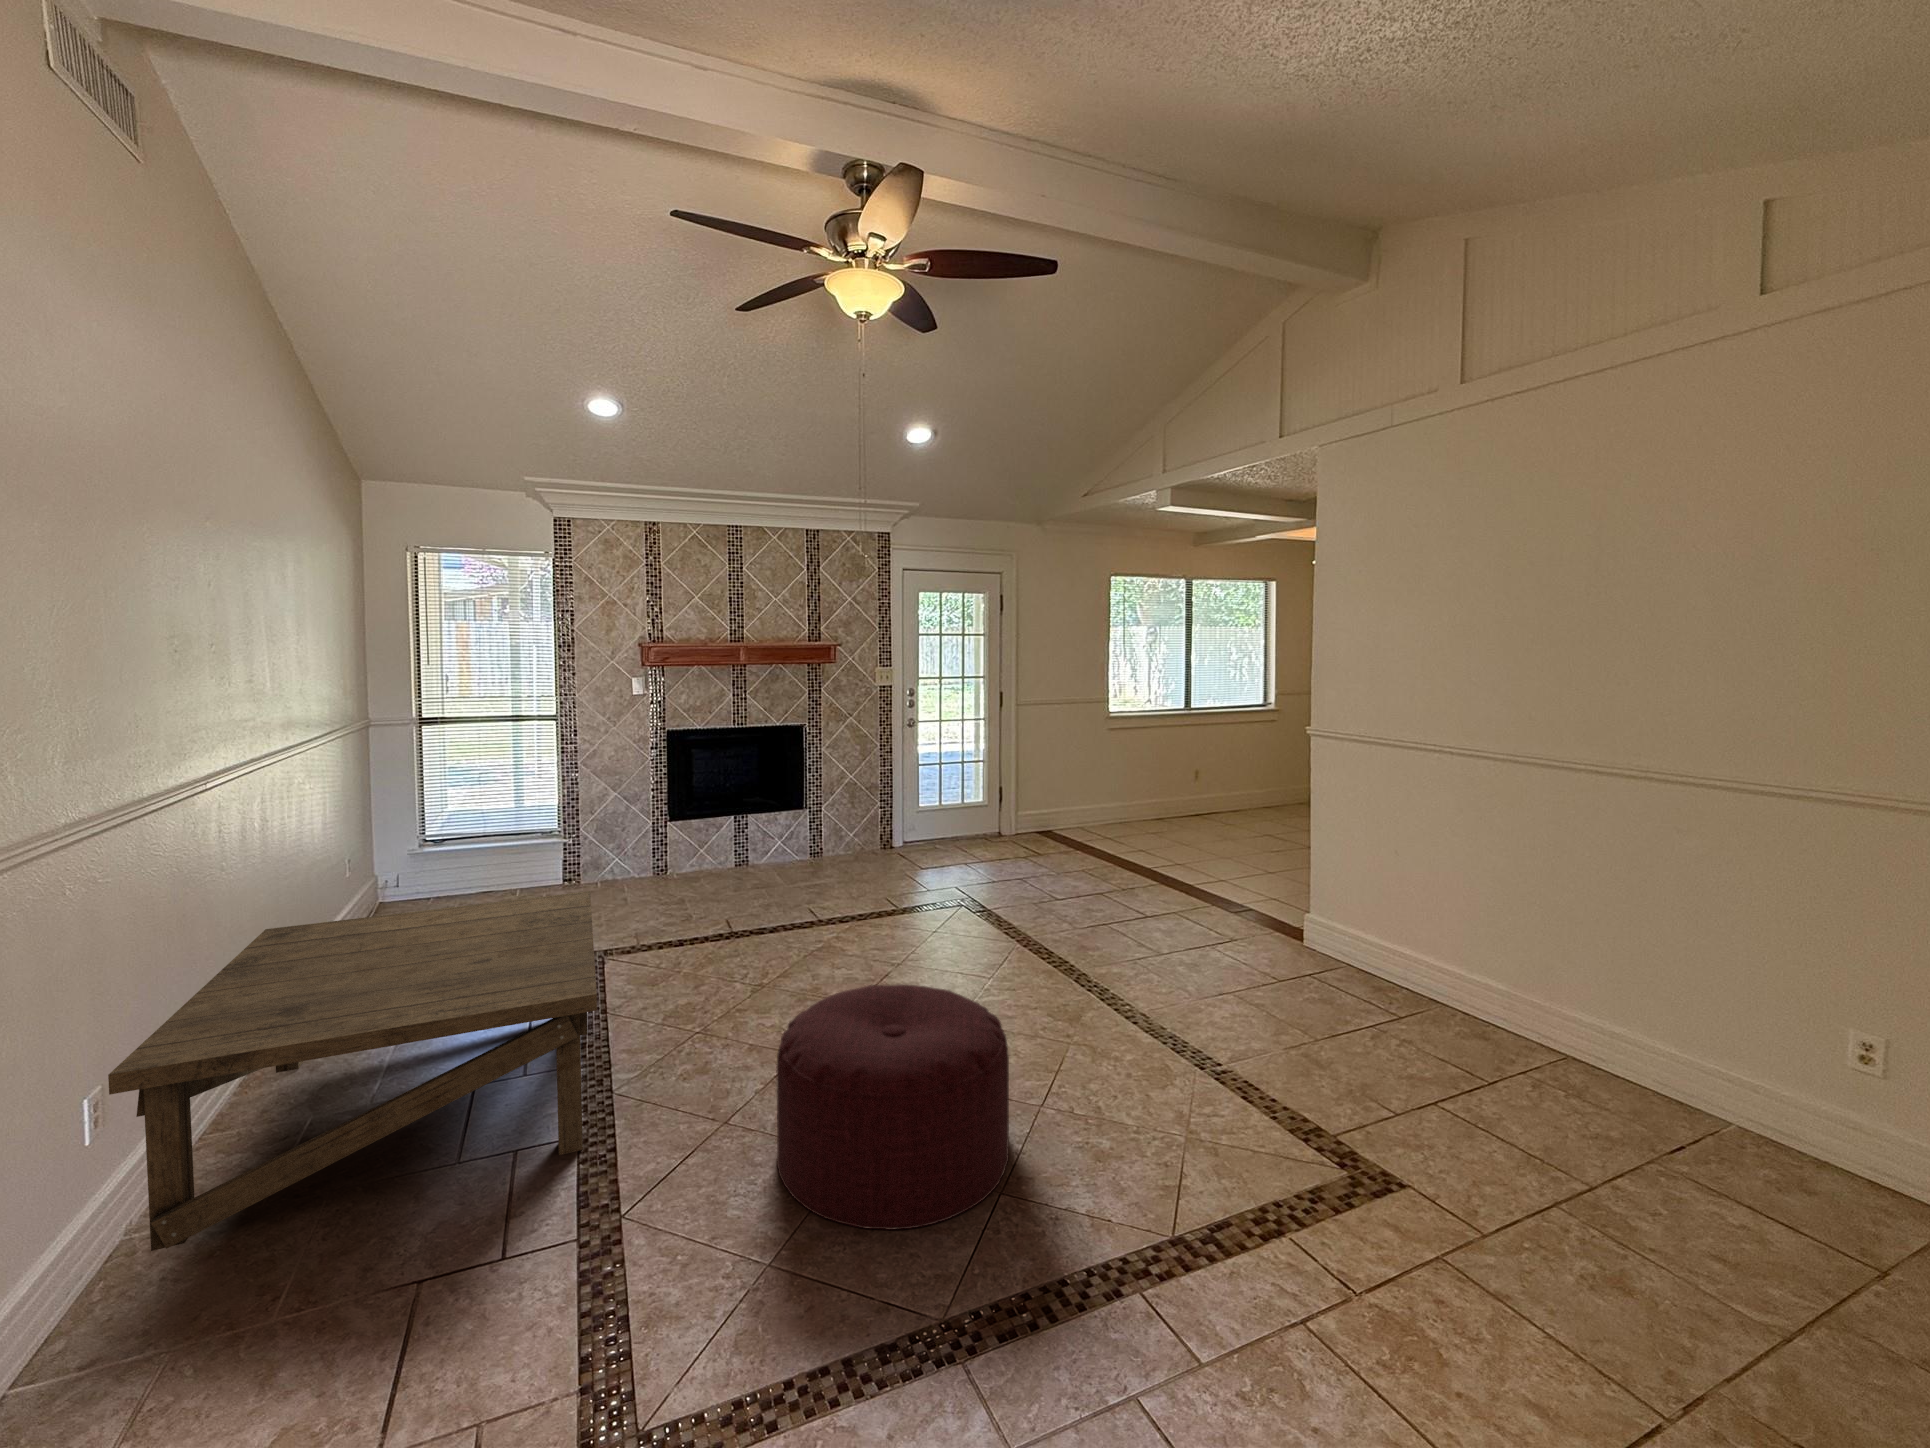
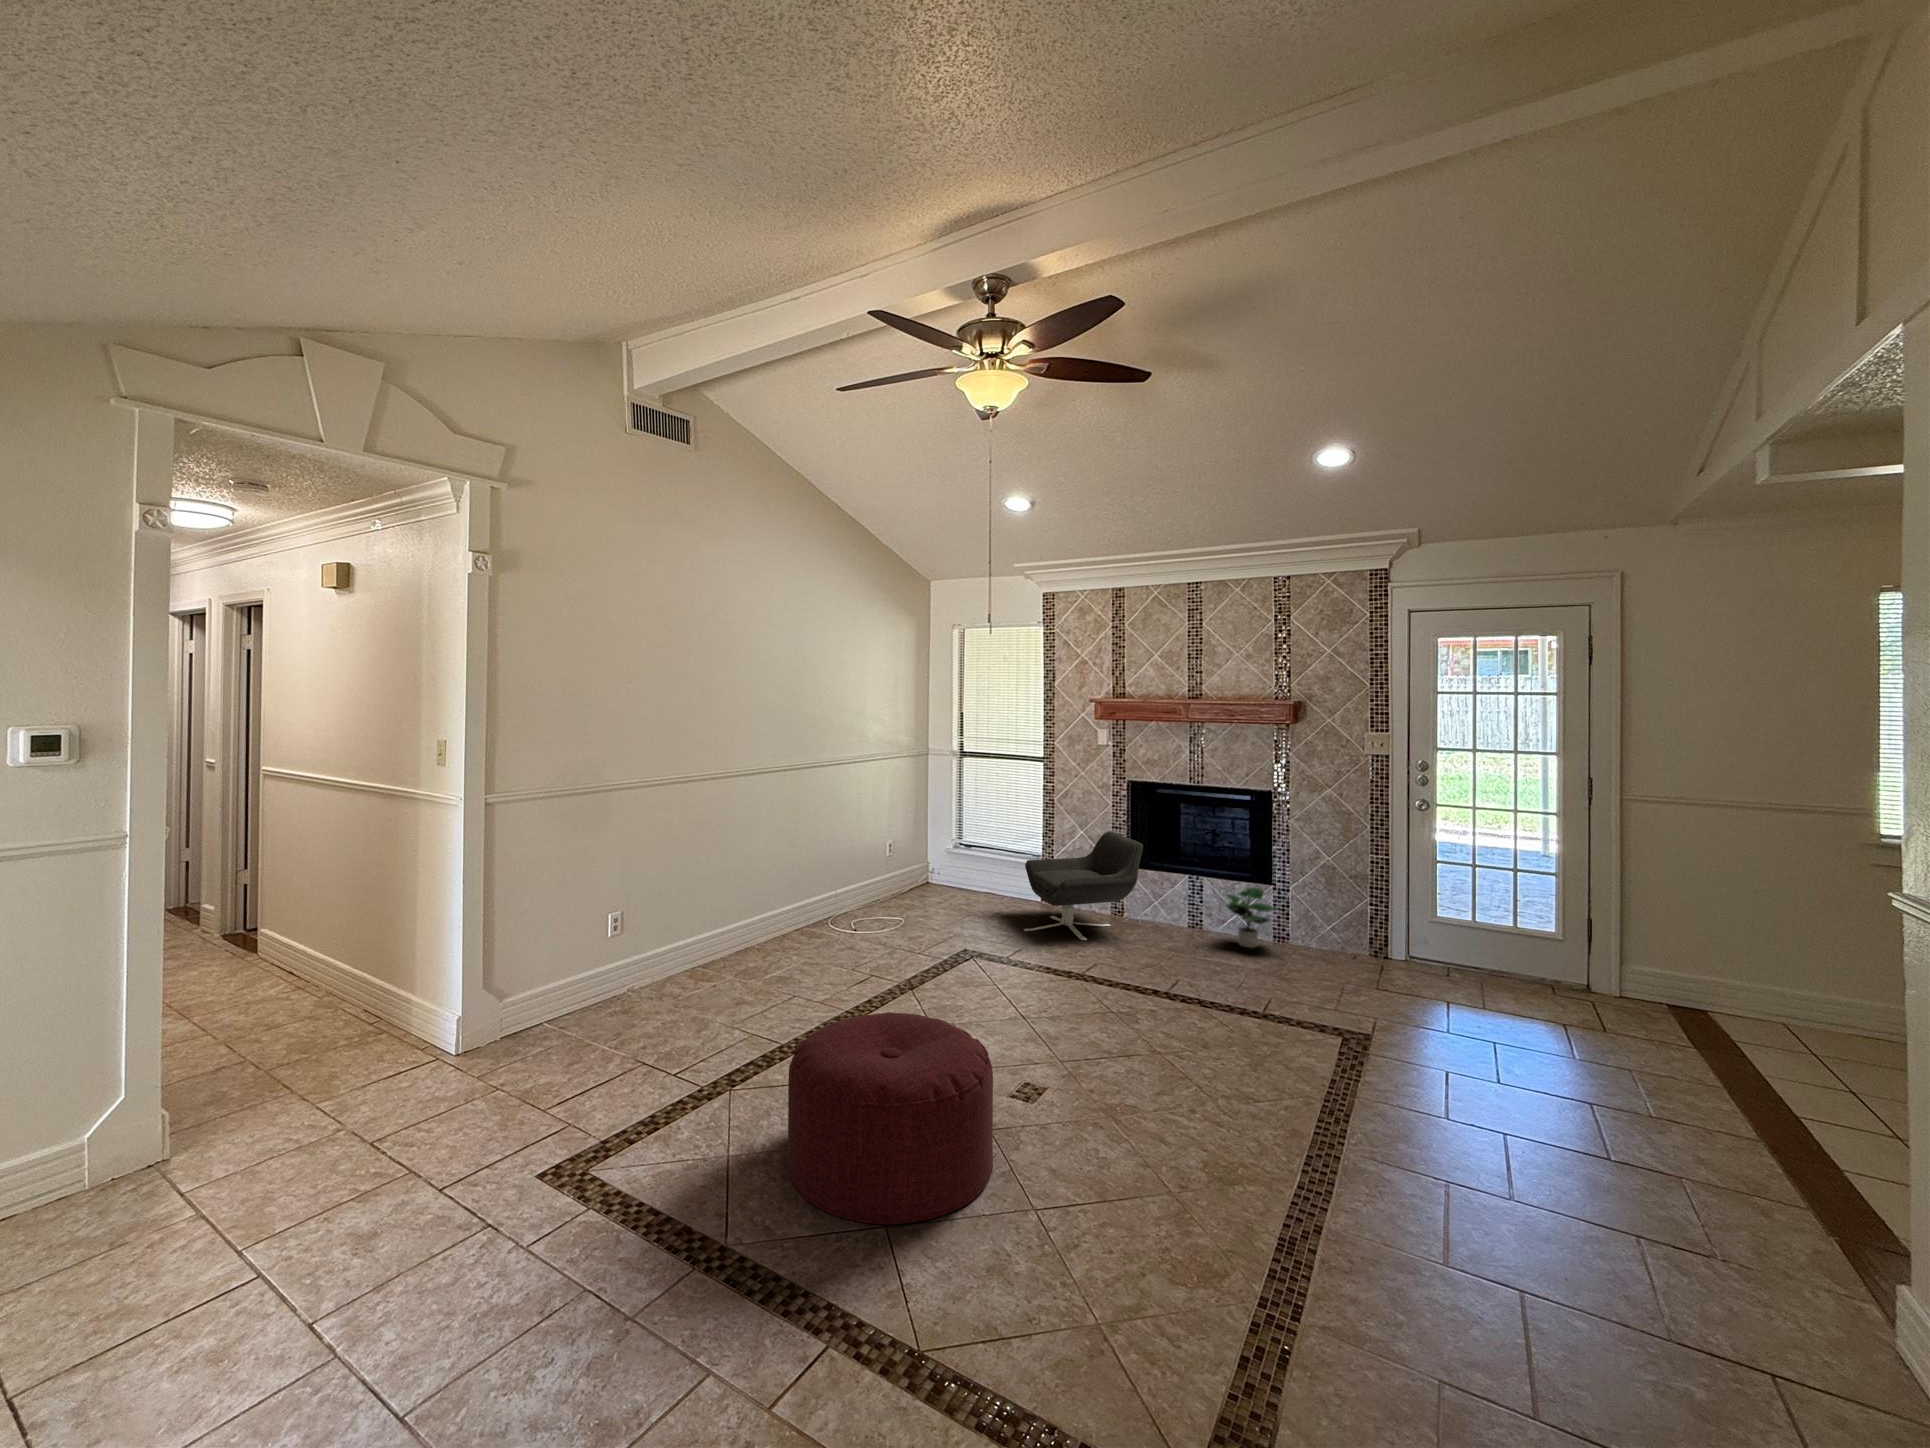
lounge chair: none [571,785,714,913] -> present [1024,831,1143,940]
potted plant: none [780,813,829,867] -> present [1224,887,1276,948]
coffee table: present [108,891,597,1251] -> none [612,869,911,1056]

